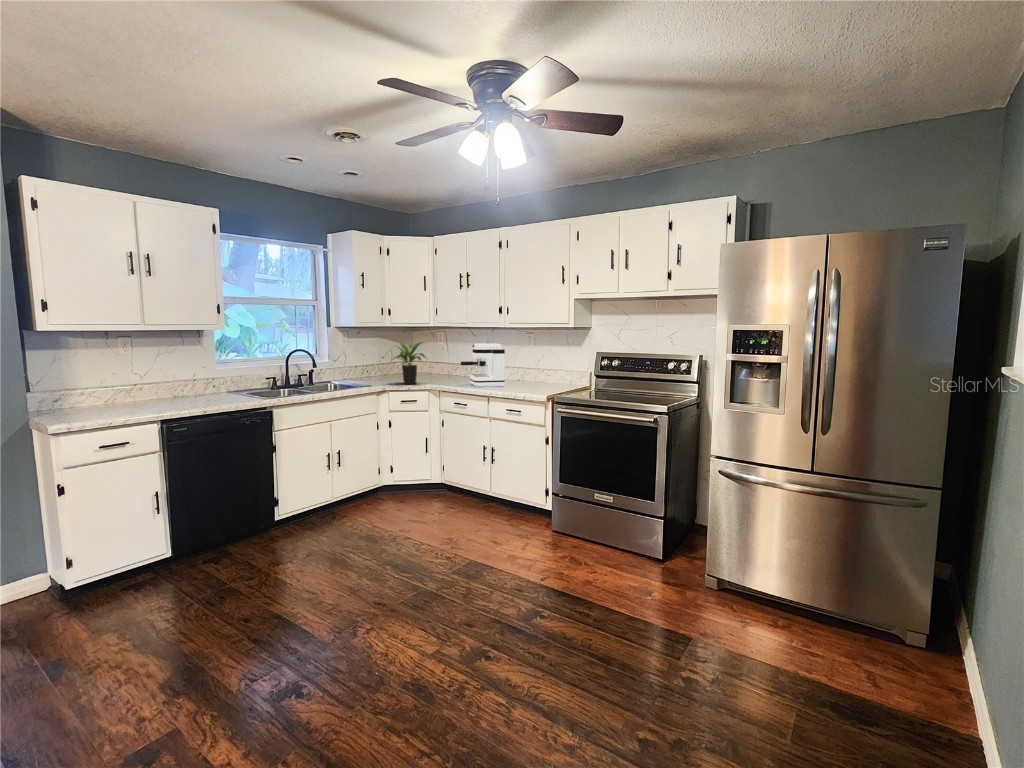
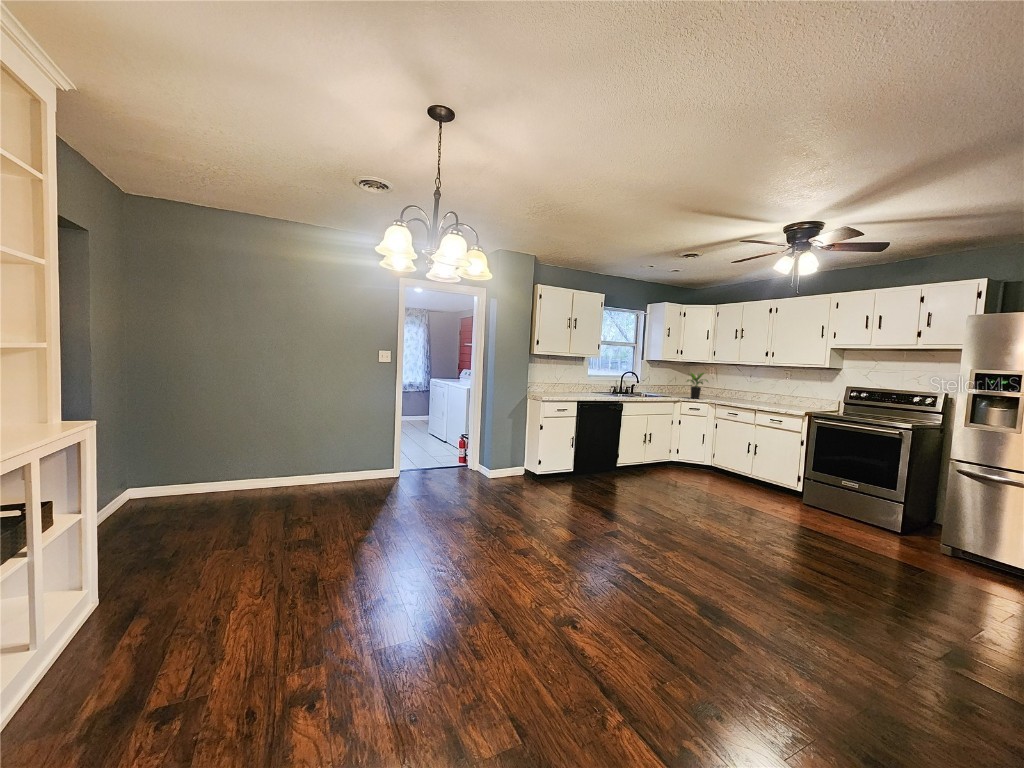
coffee maker: present [461,343,505,387] -> none [734,376,769,405]

